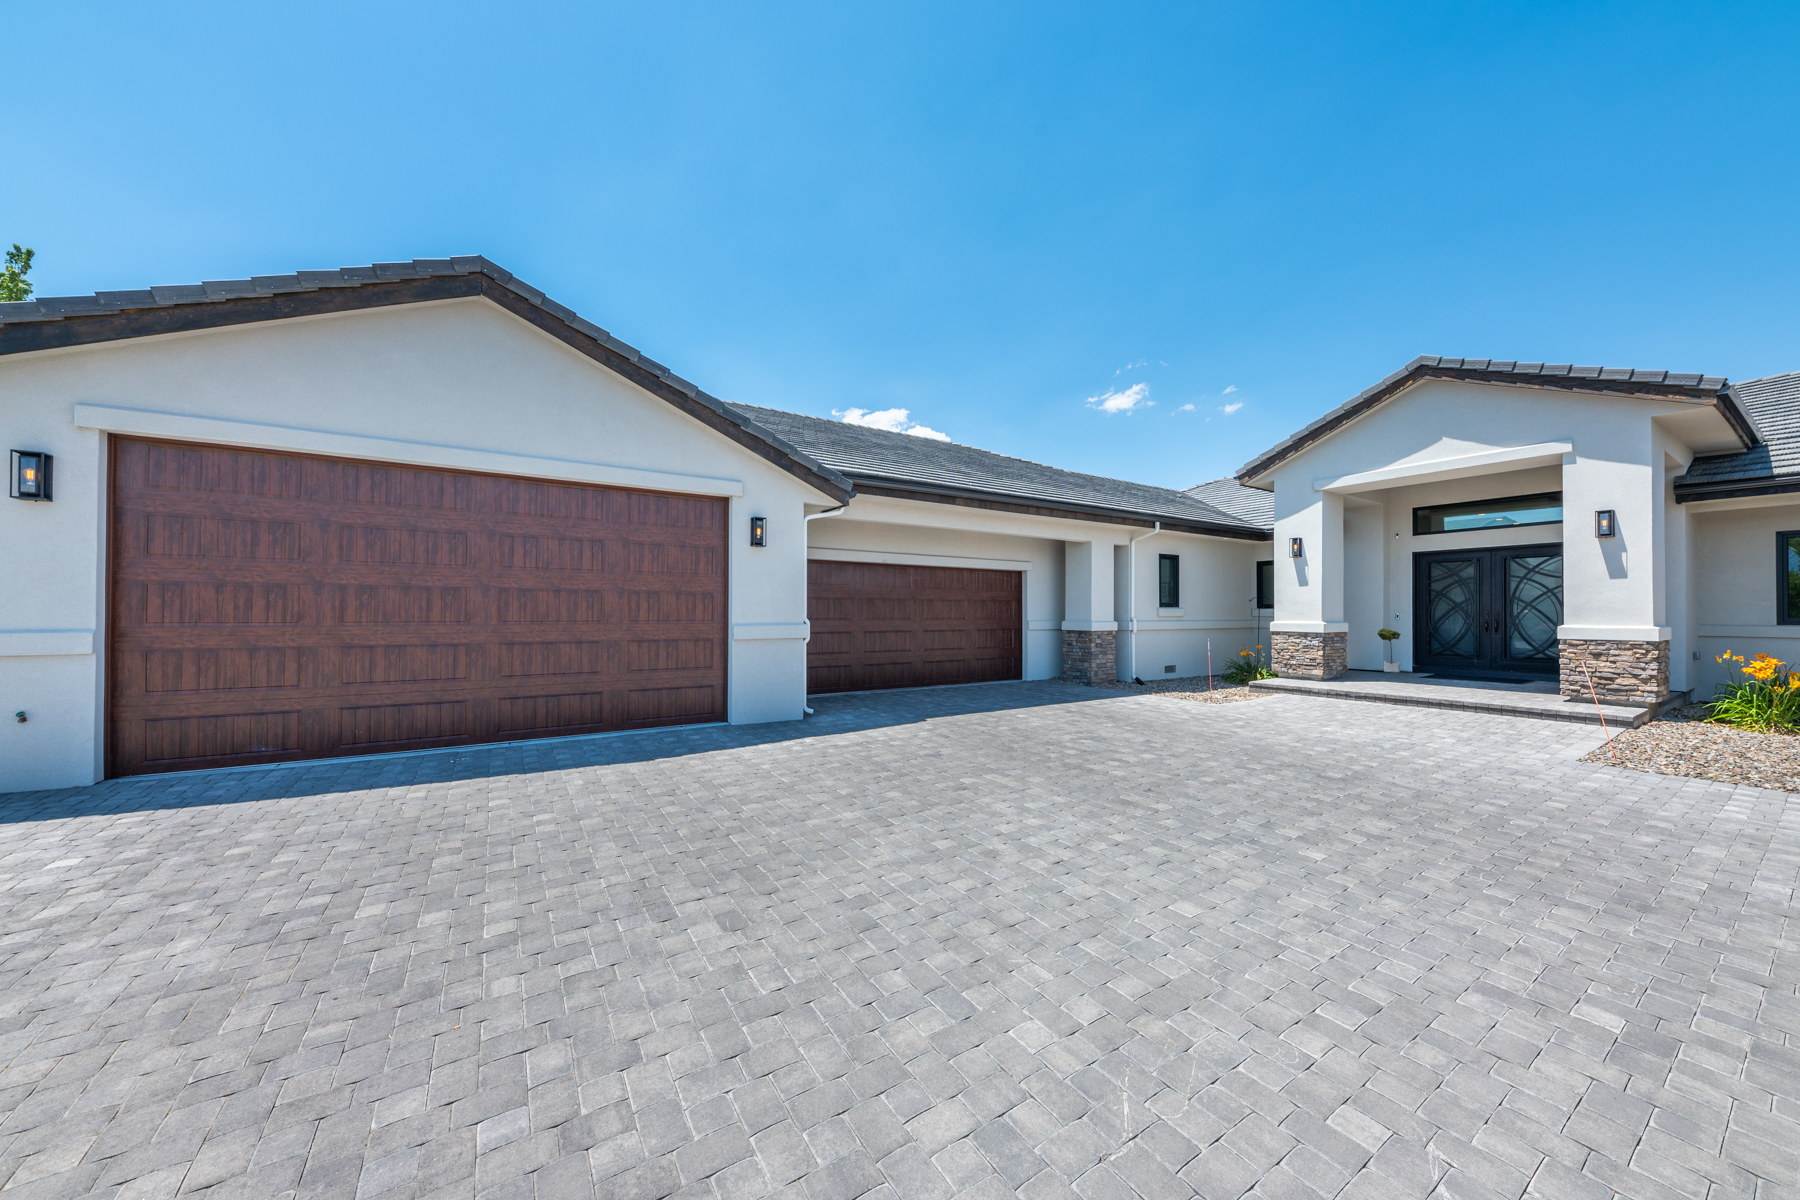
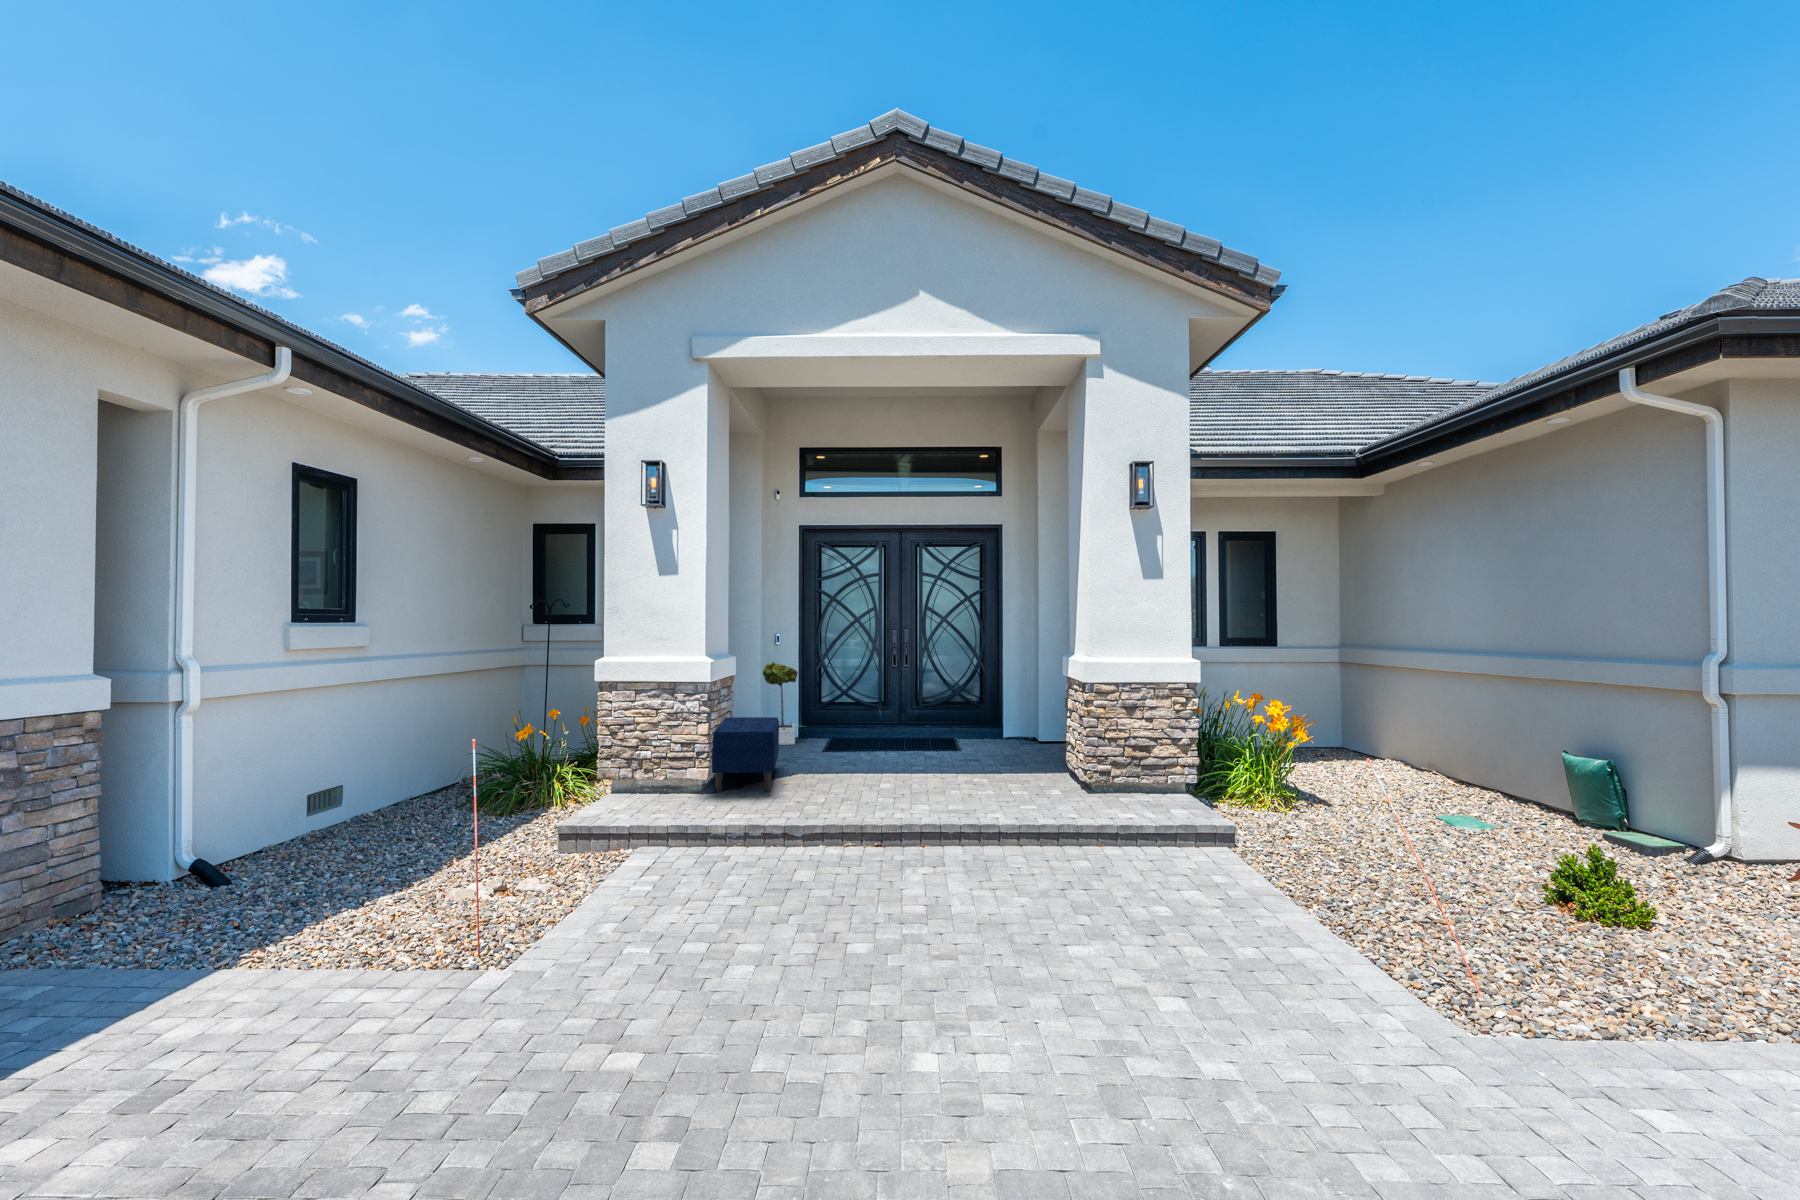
bench: none [1324,652,1373,682] -> present [712,717,779,792]

